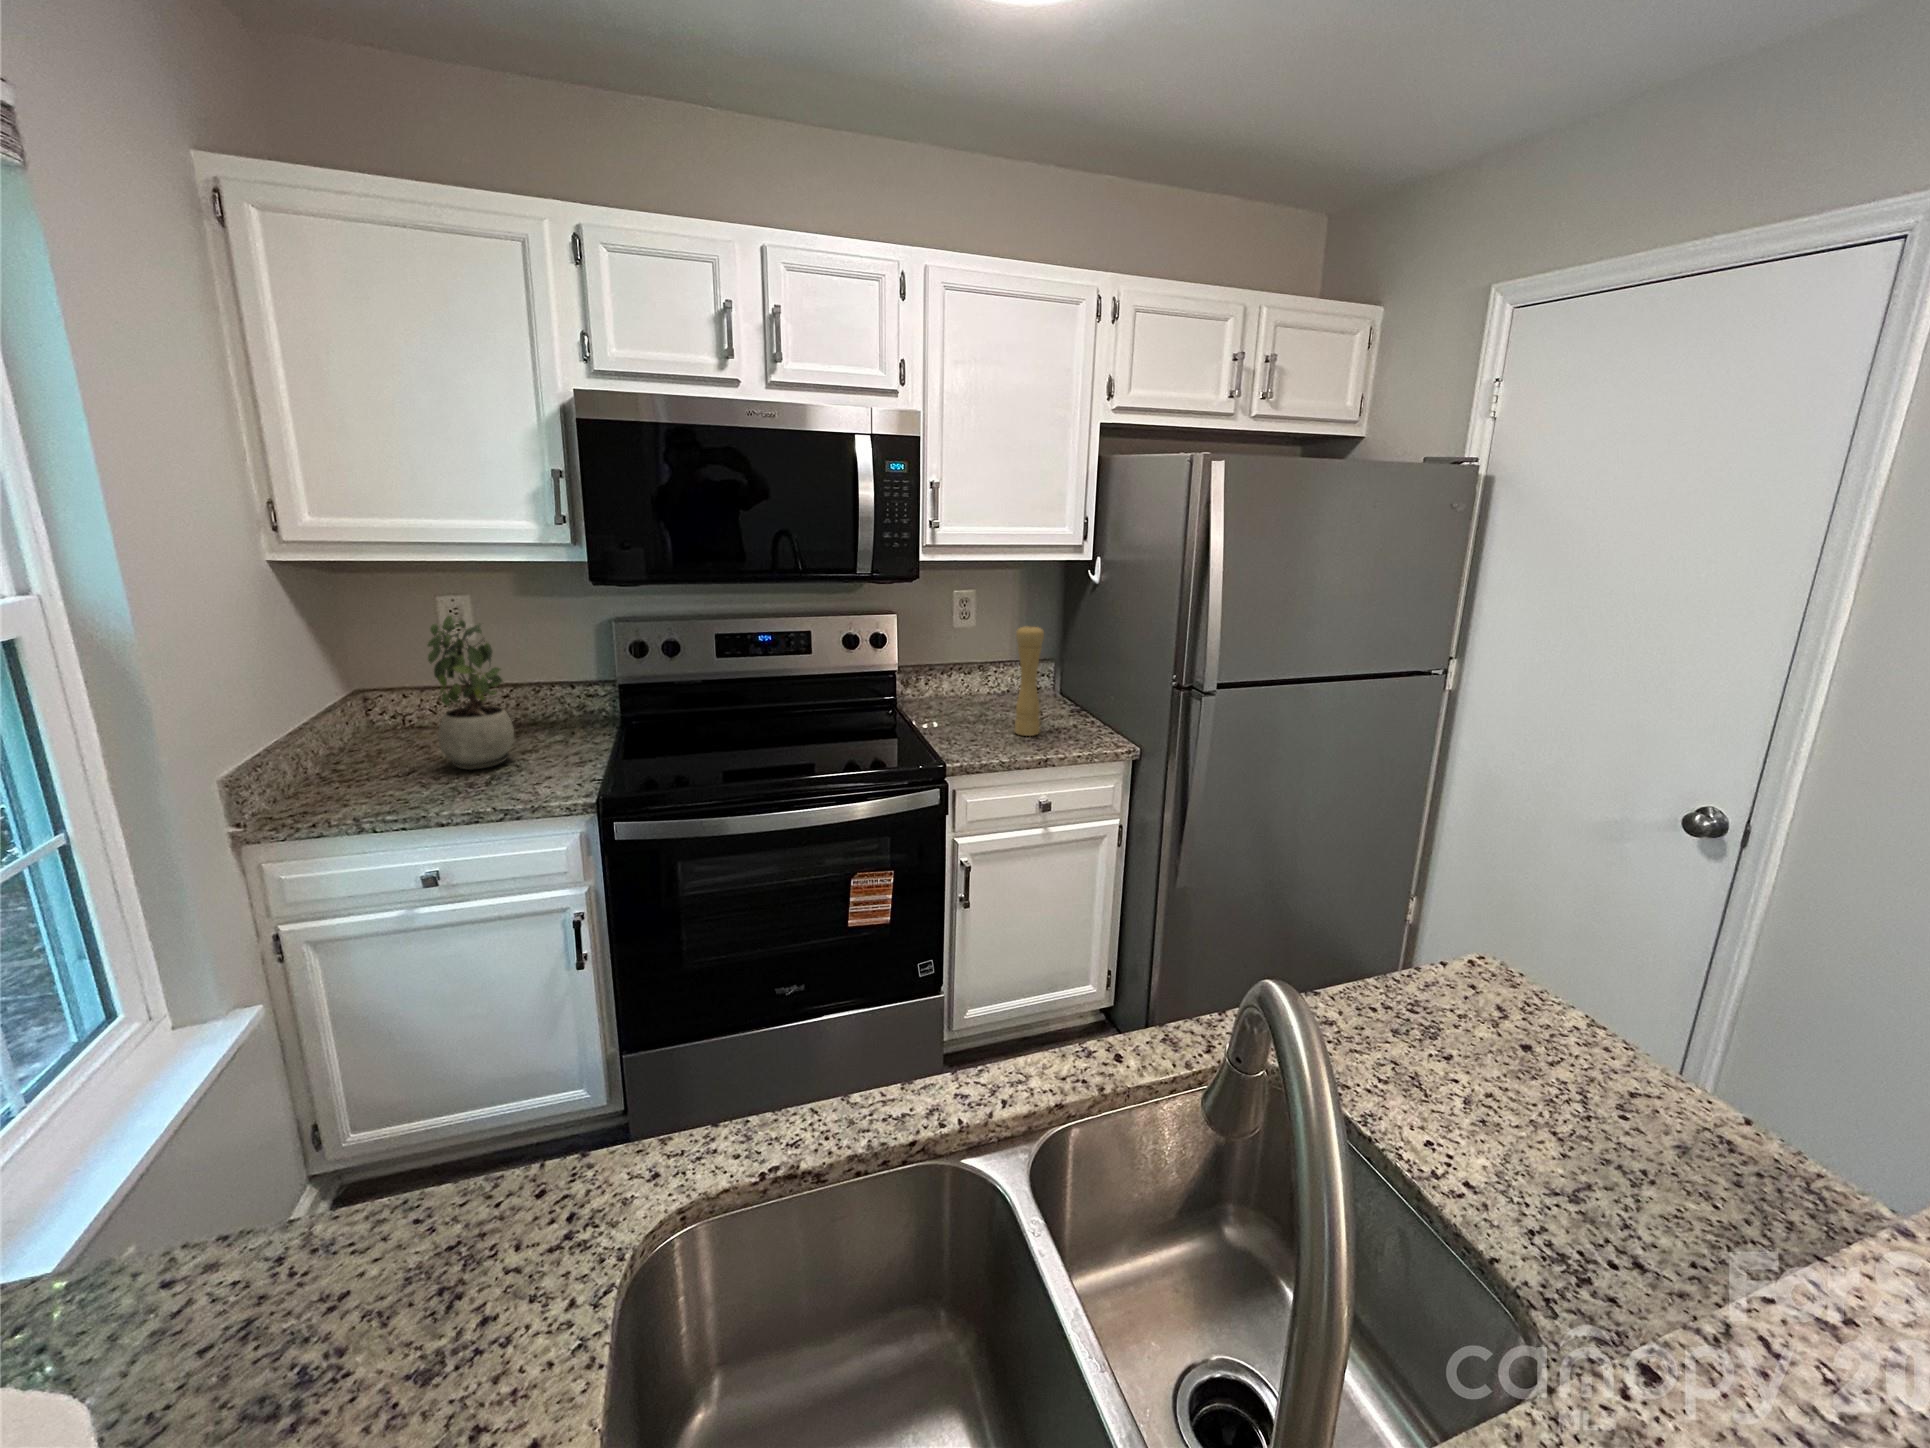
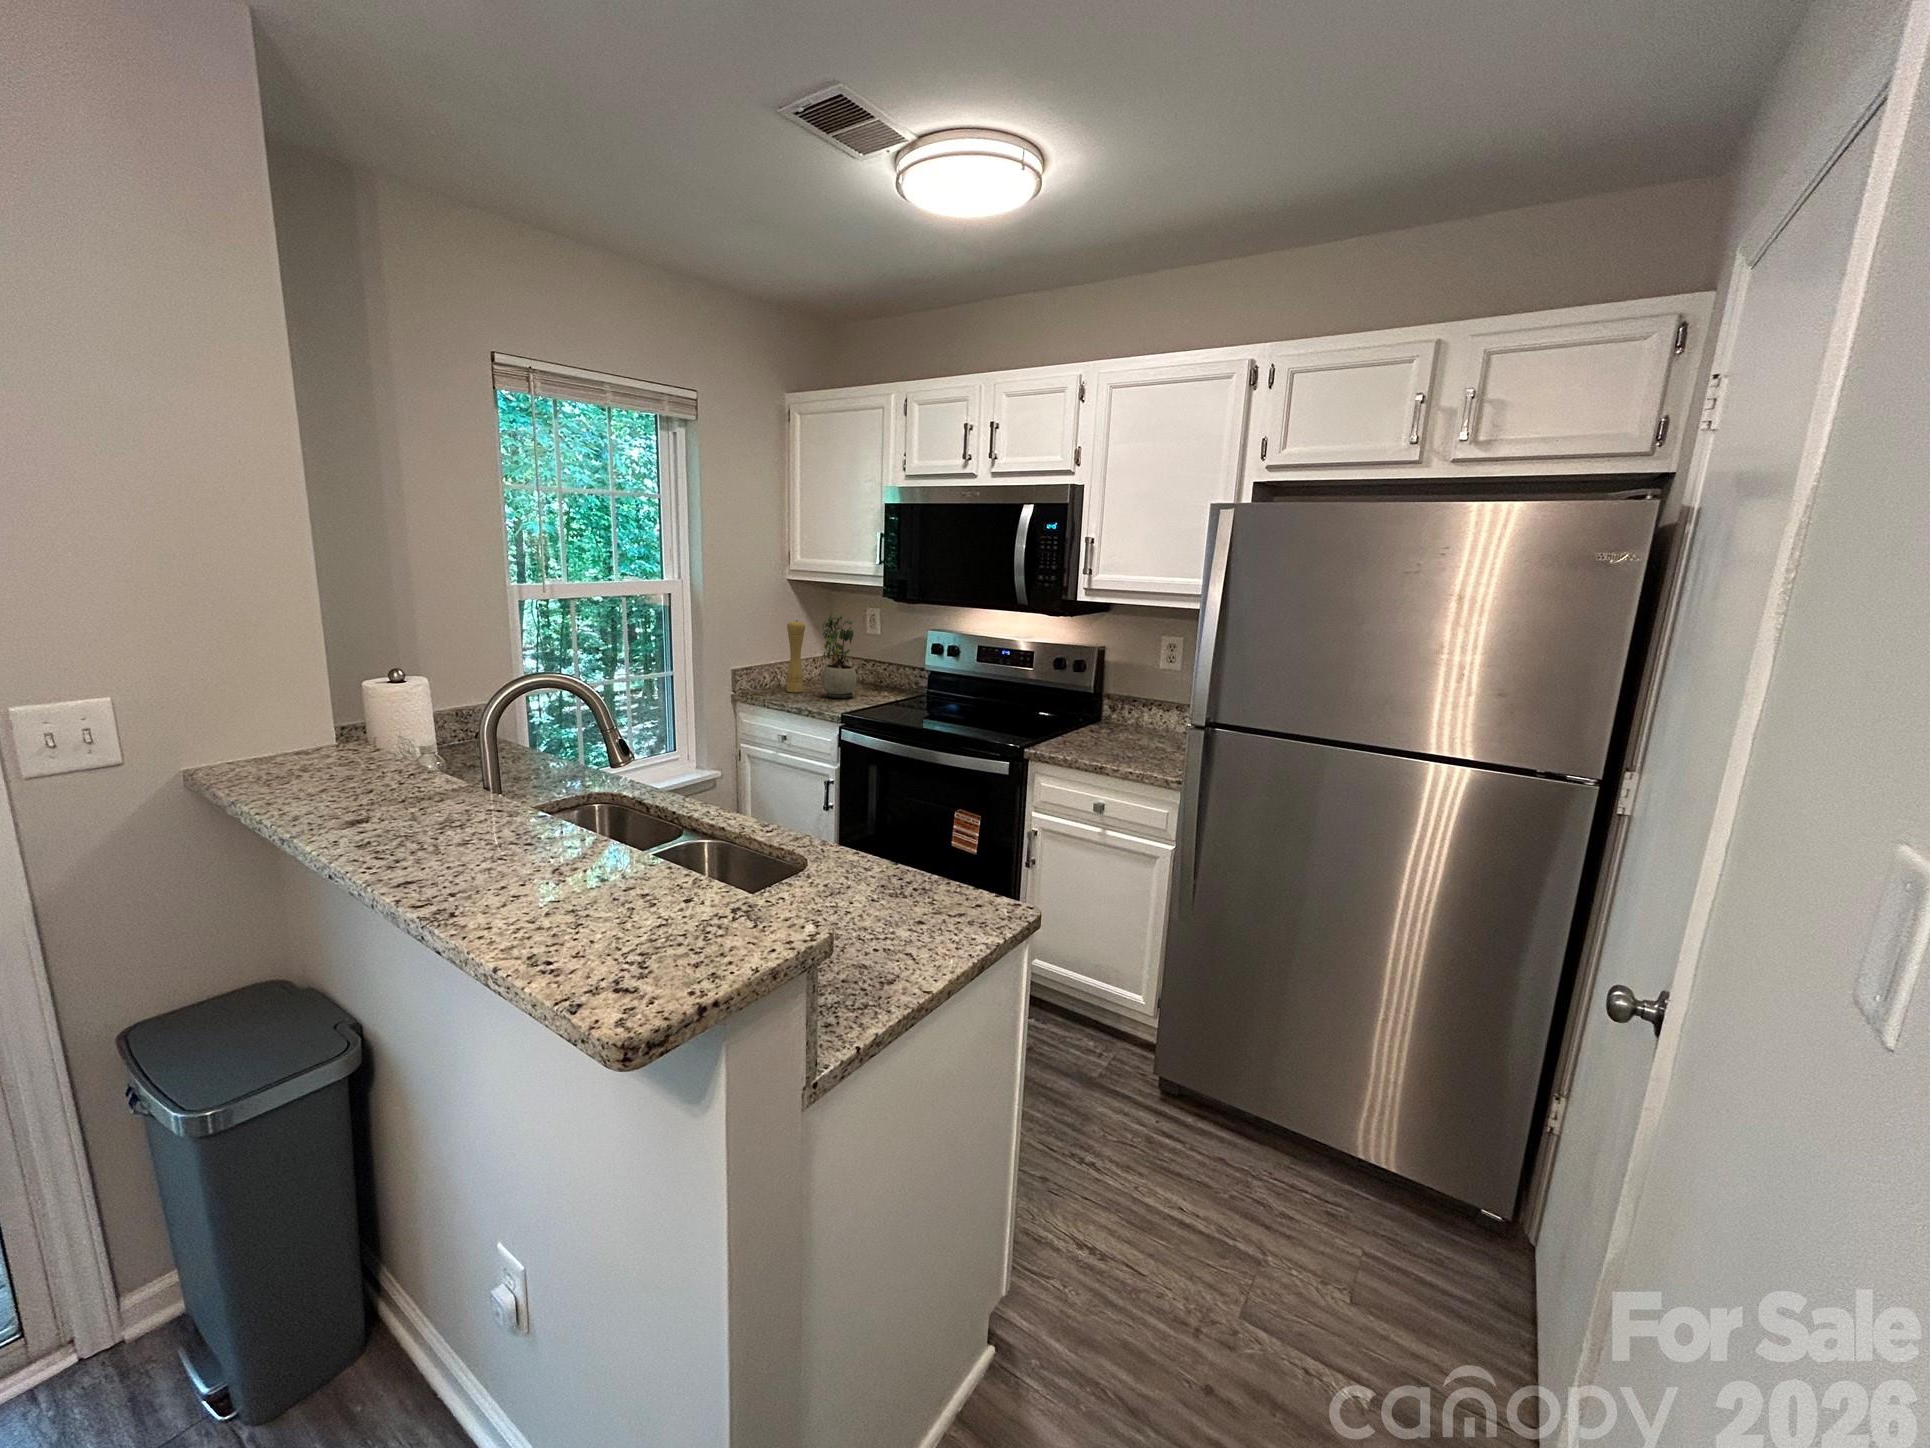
pepper mill: present [1015,625,1044,736] -> present [786,621,805,693]

